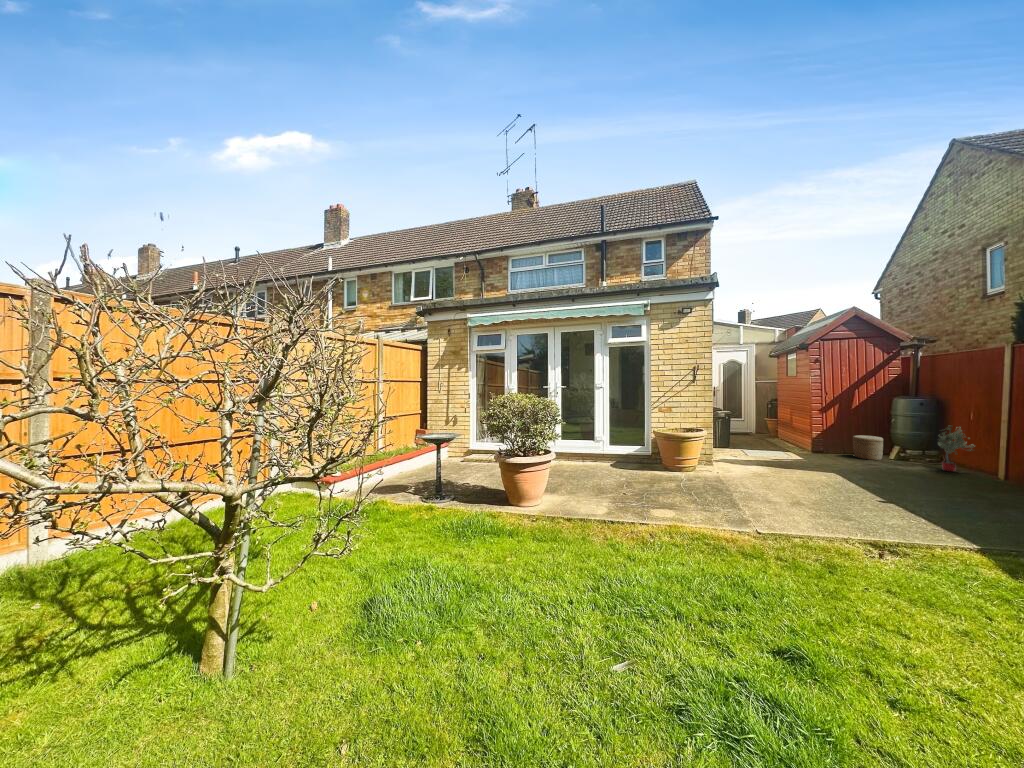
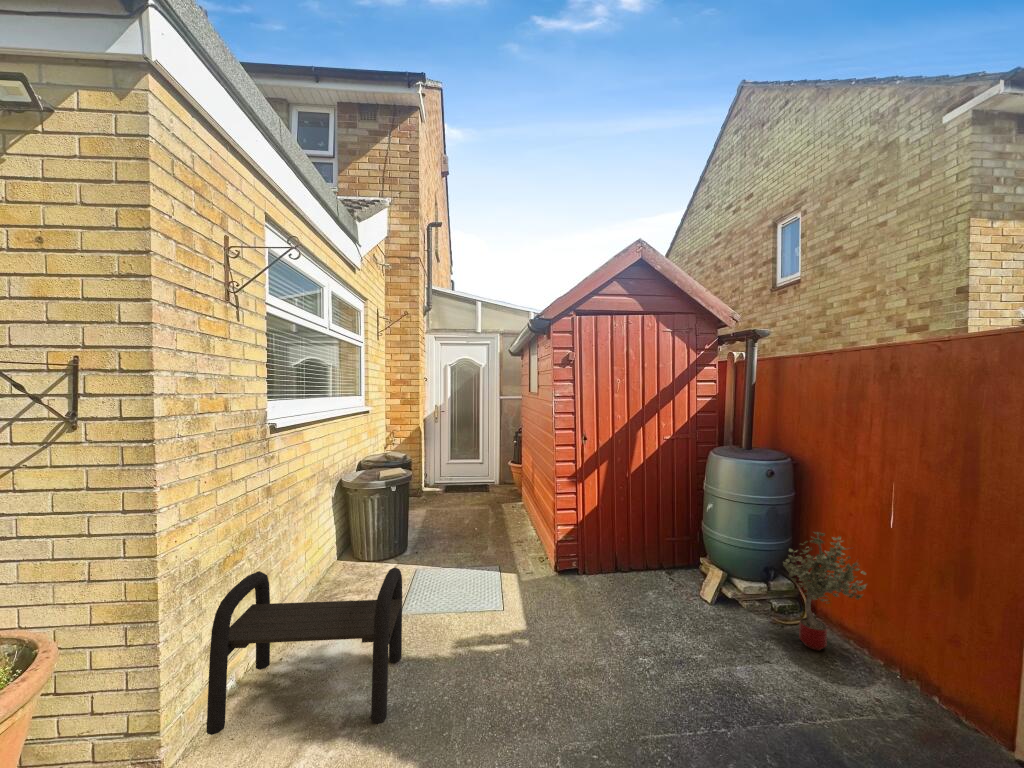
bench: none [706,431,762,468] -> present [207,568,402,735]
woven basket: present [853,435,883,460] -> none [630,529,683,594]

